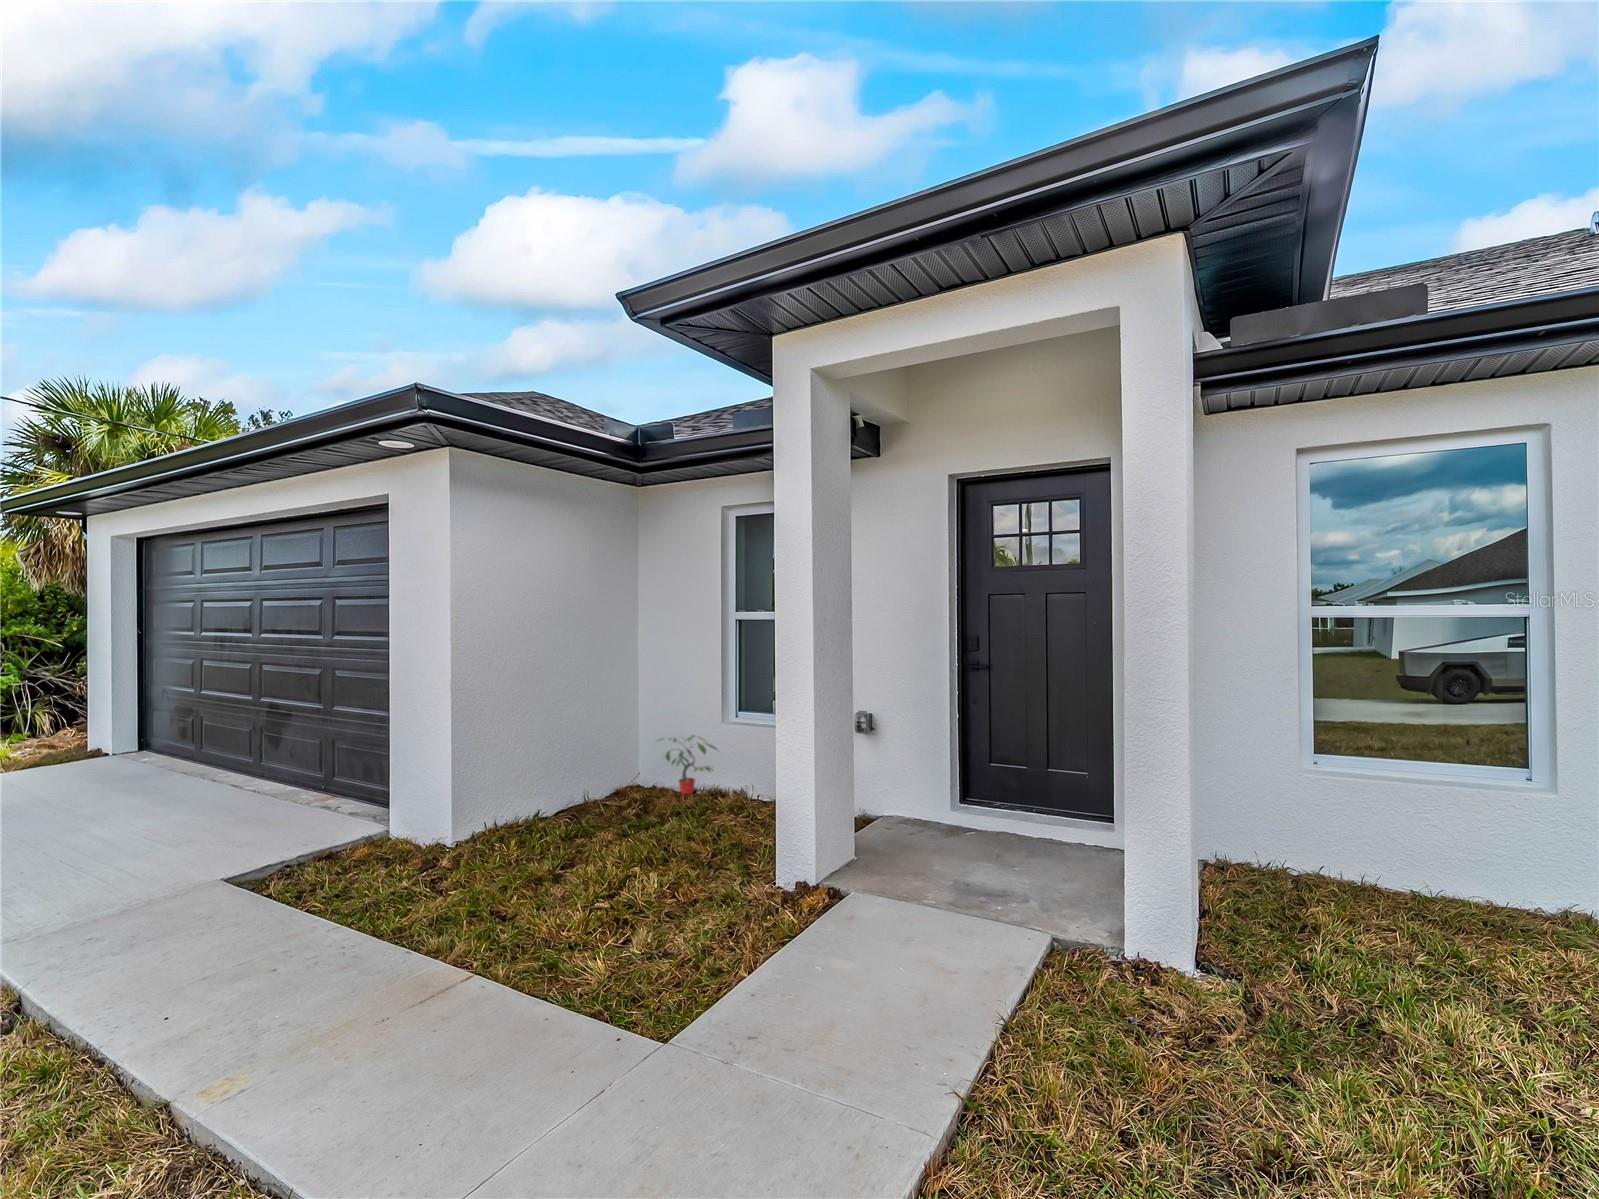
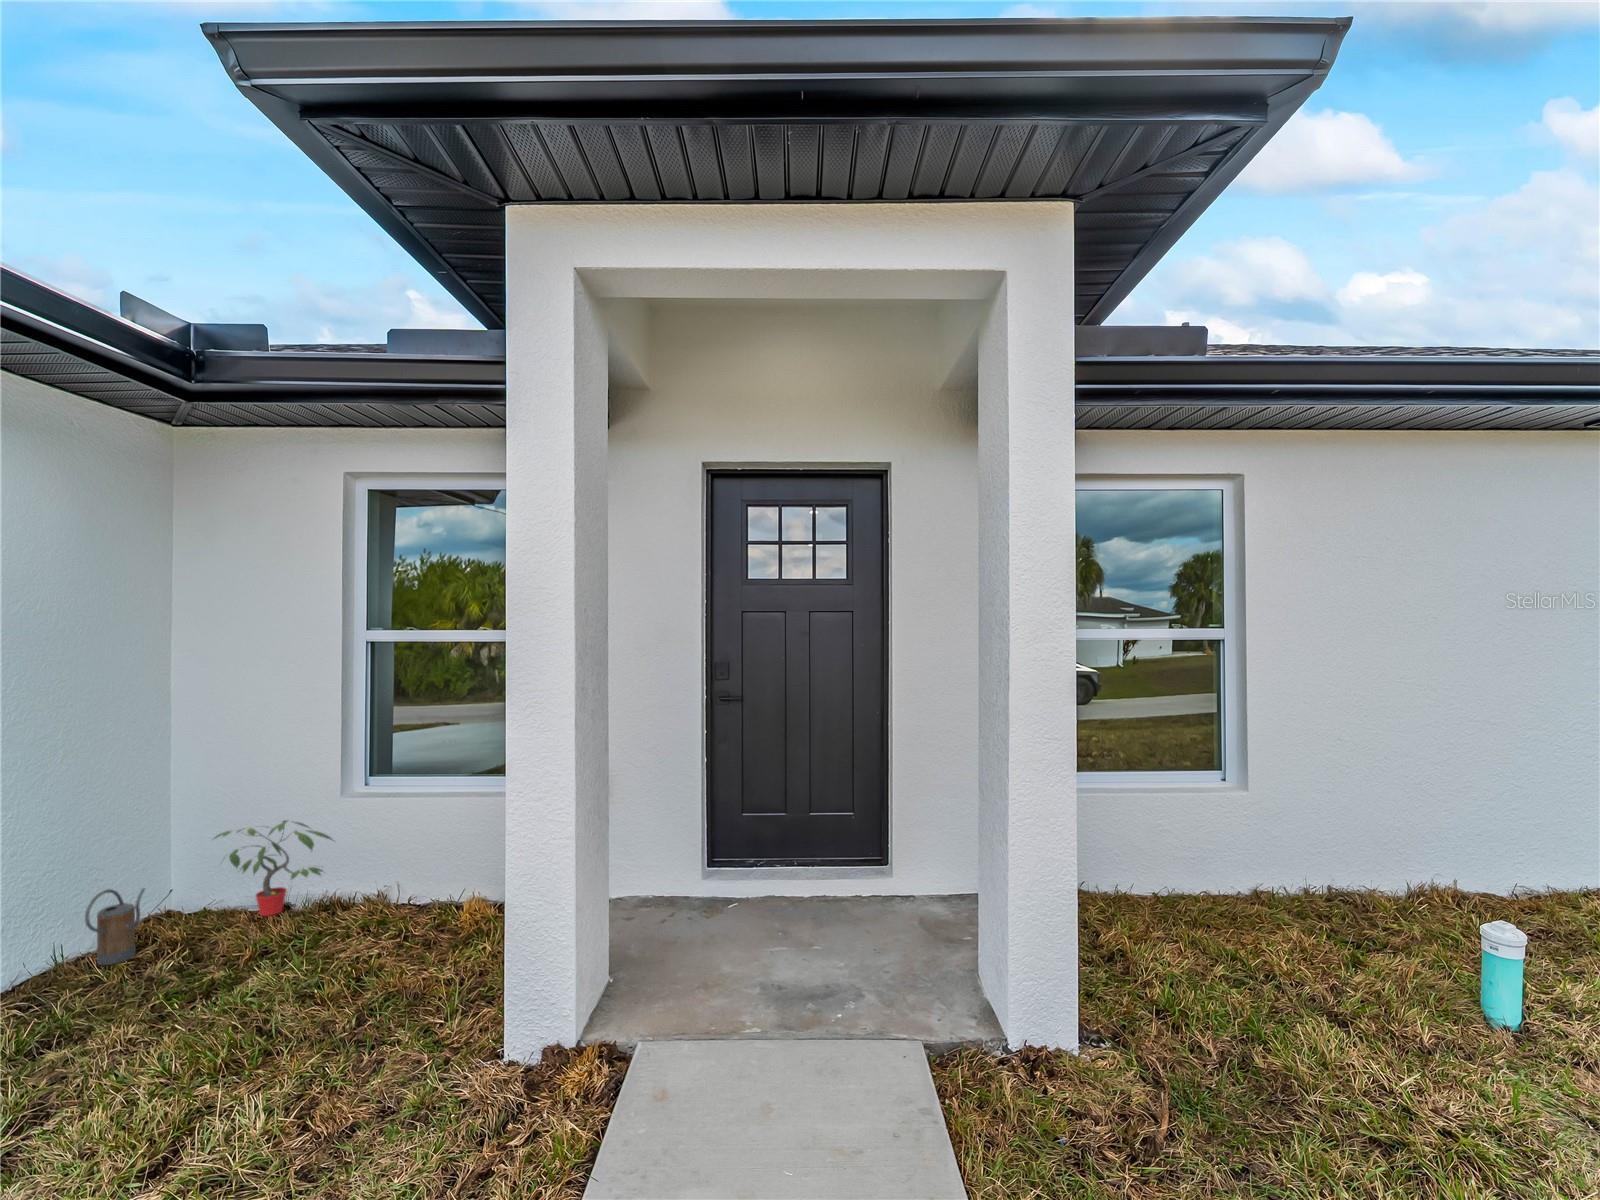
watering can: none [595,763,624,806] -> present [85,889,145,965]

